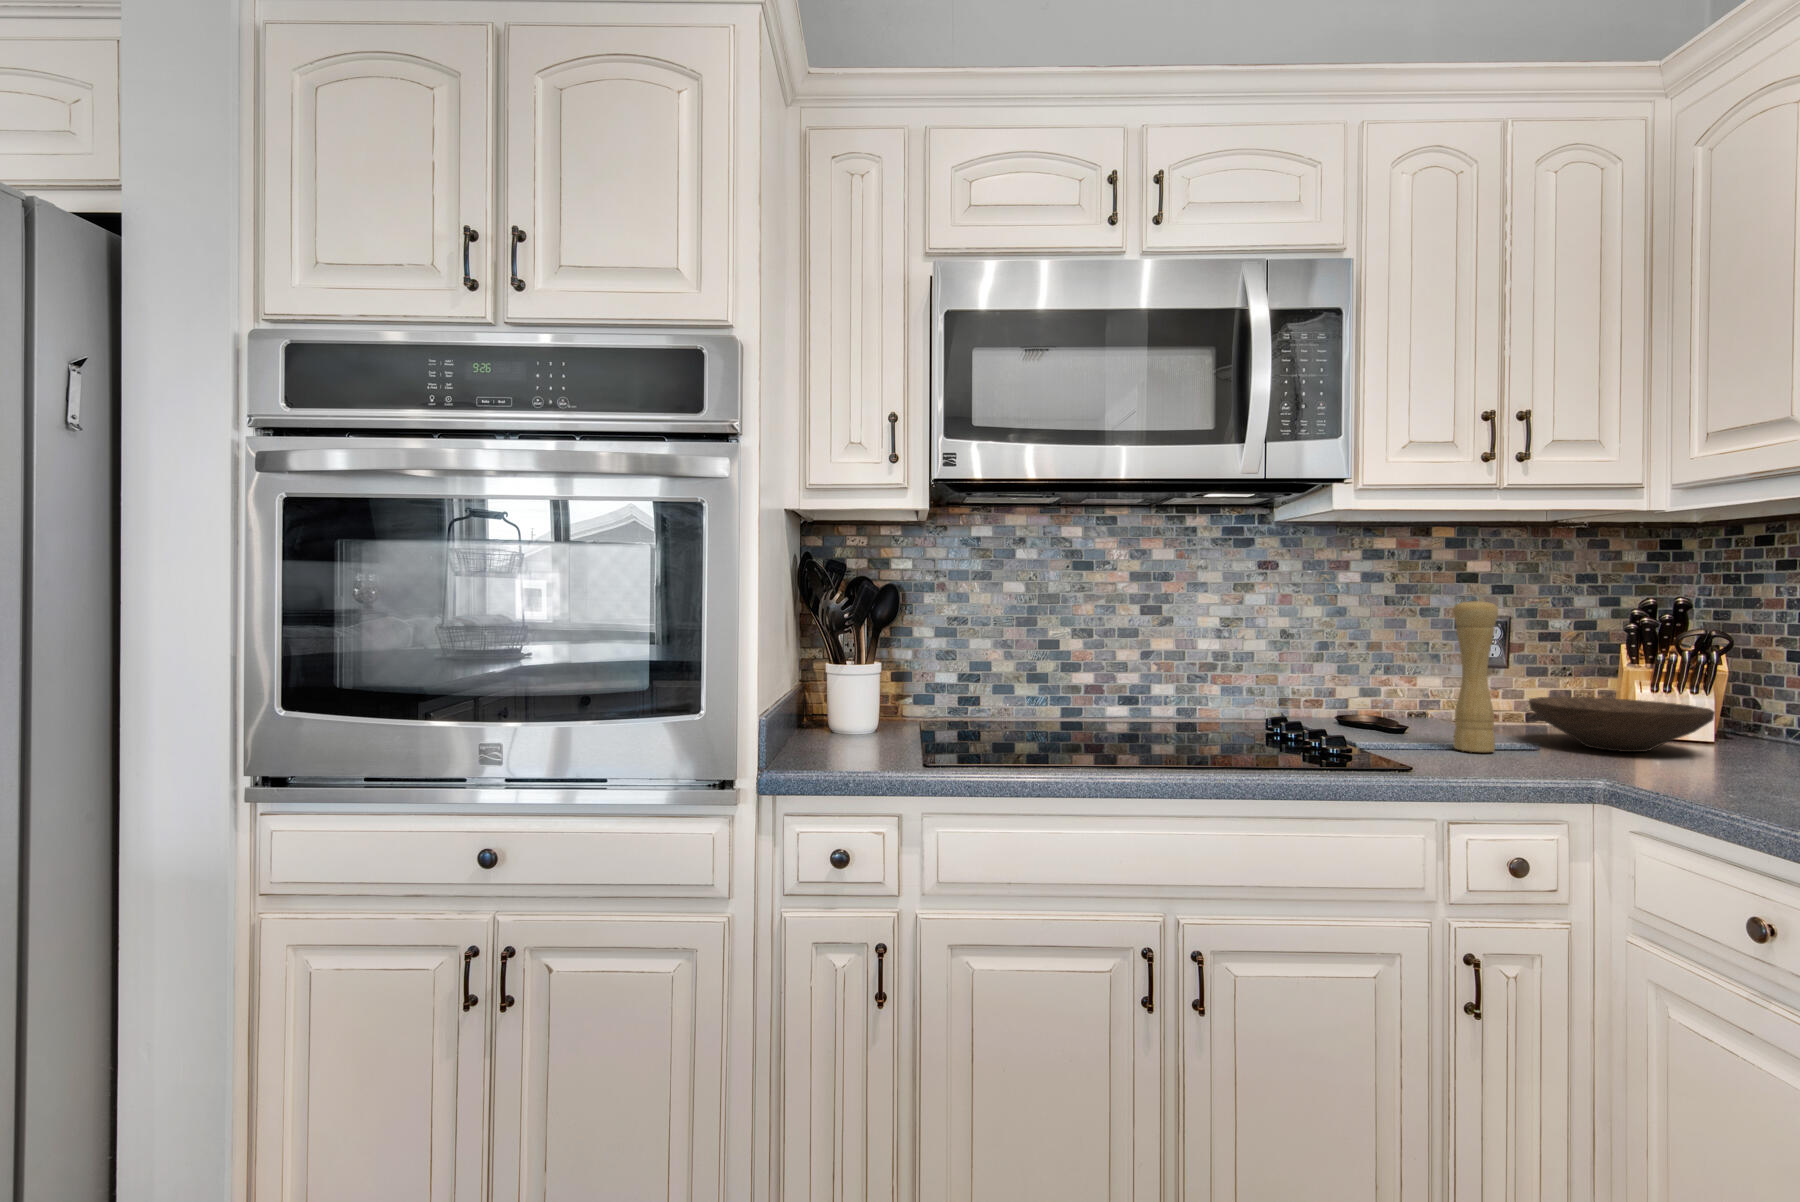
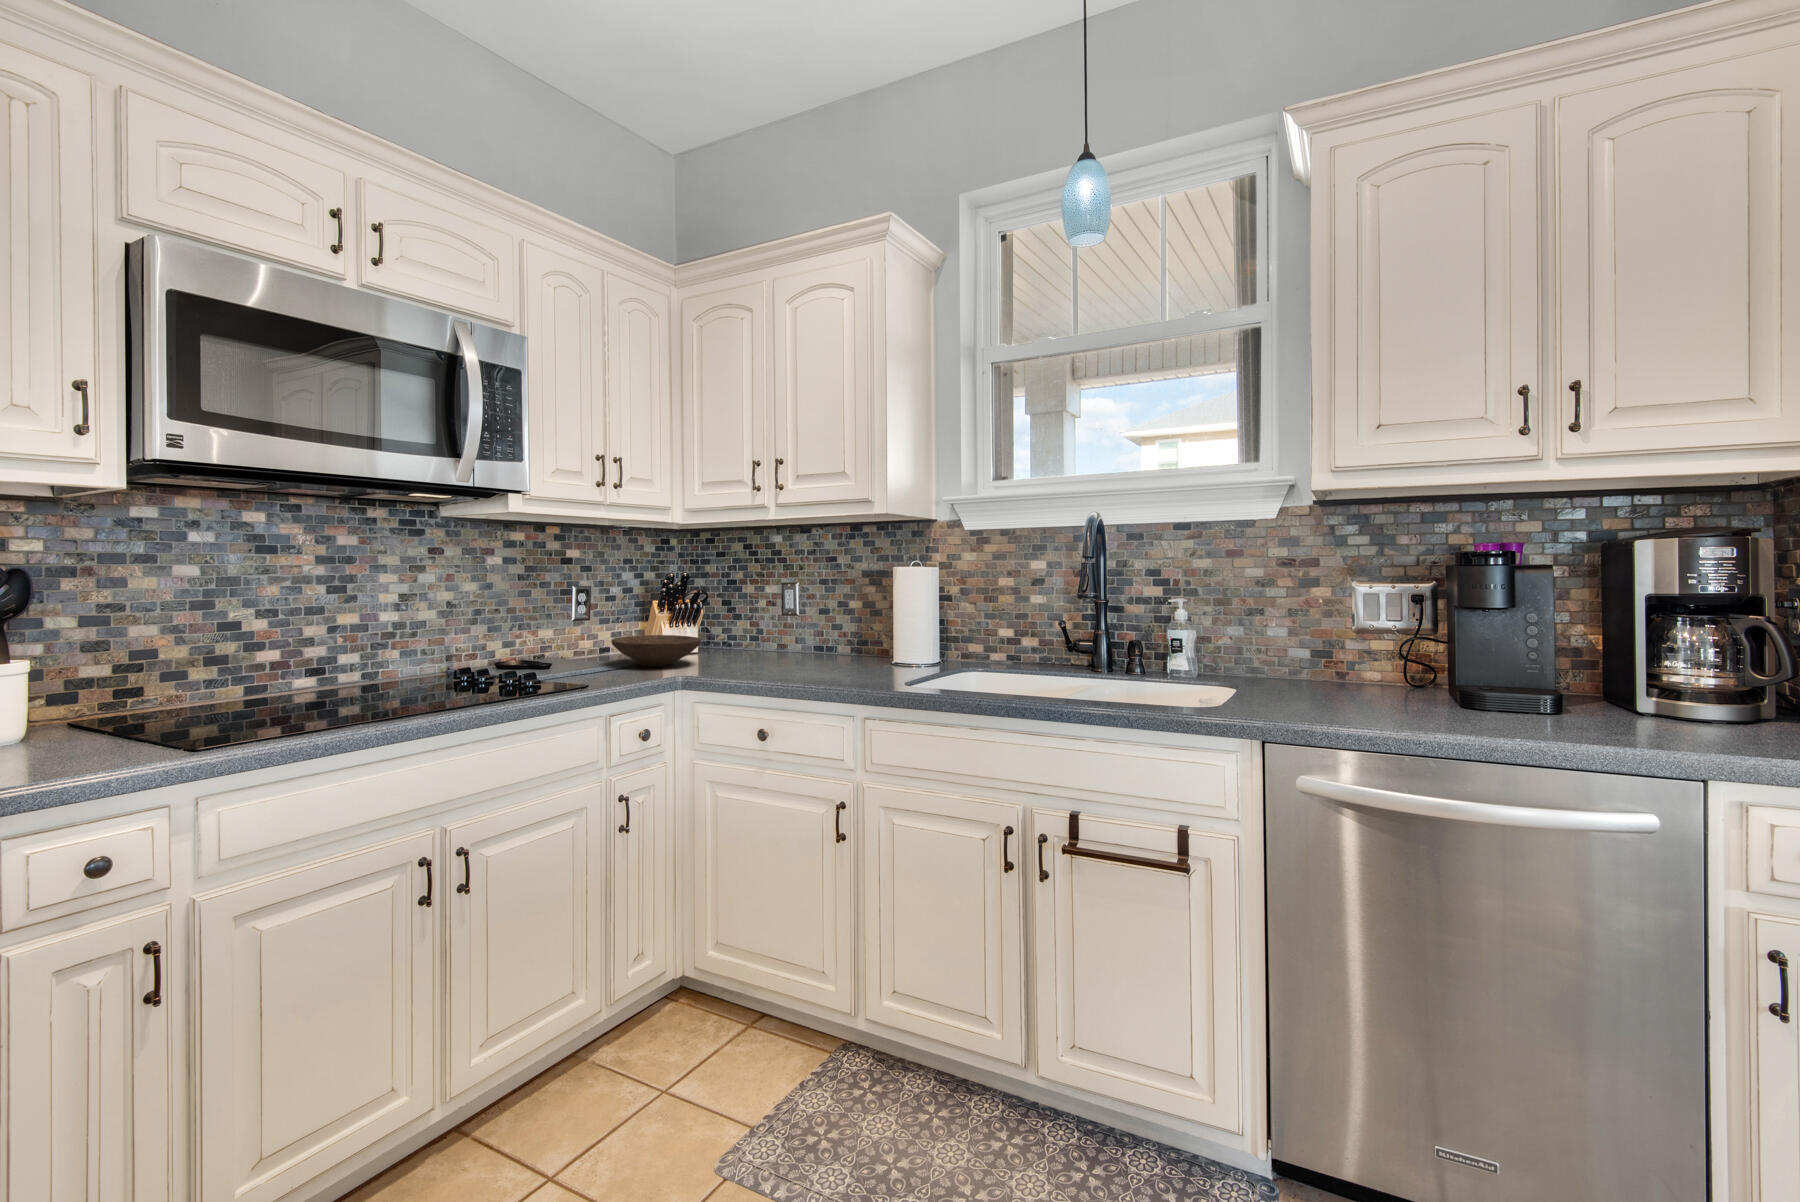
pepper mill: present [1453,599,1498,752] -> none [579,580,606,678]

